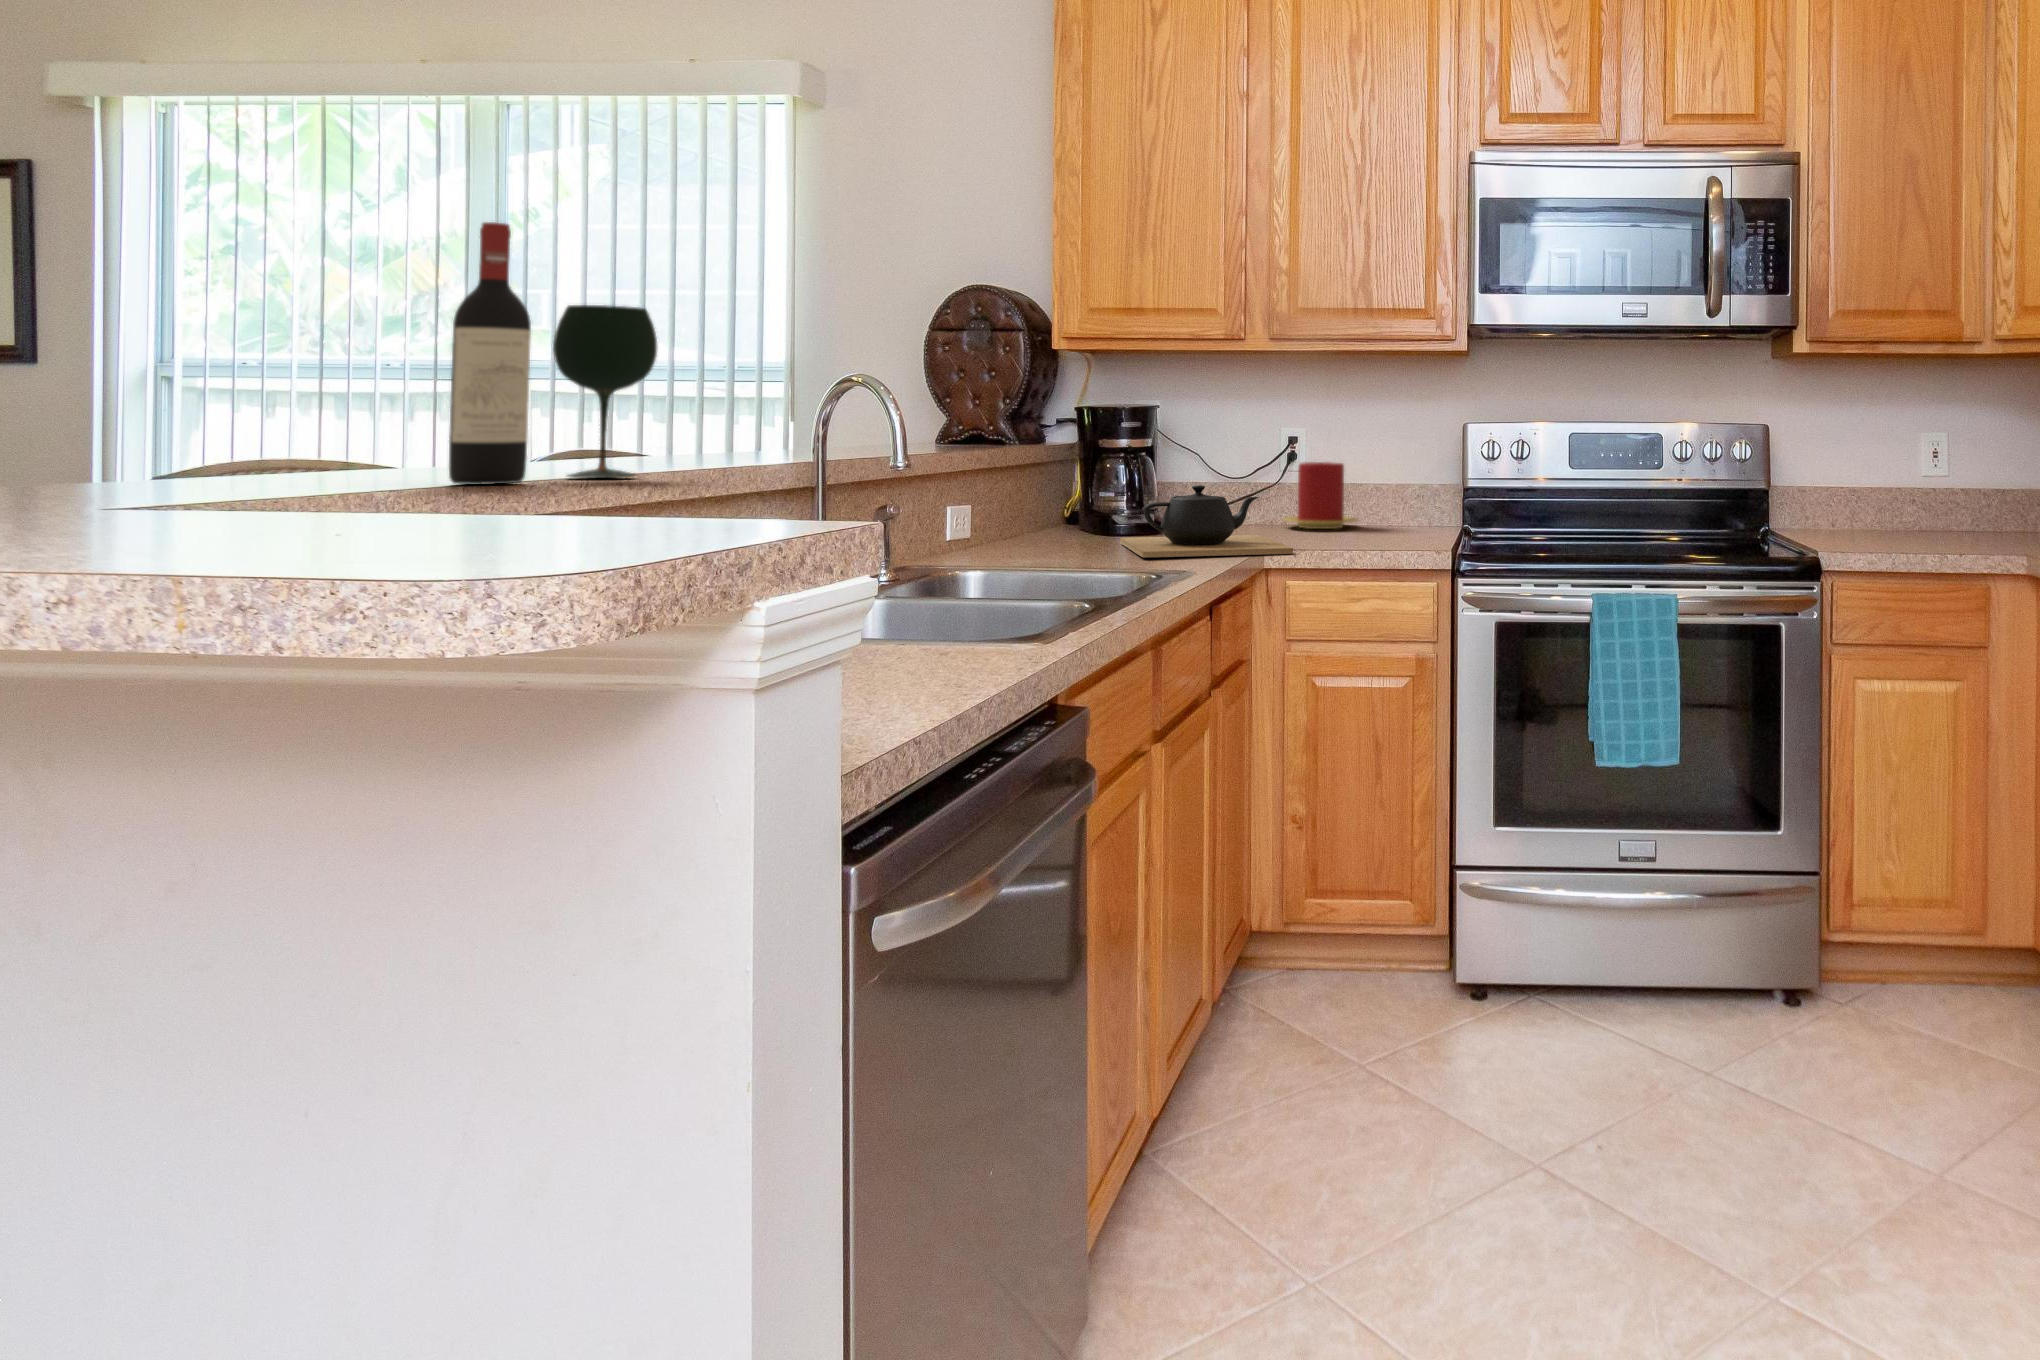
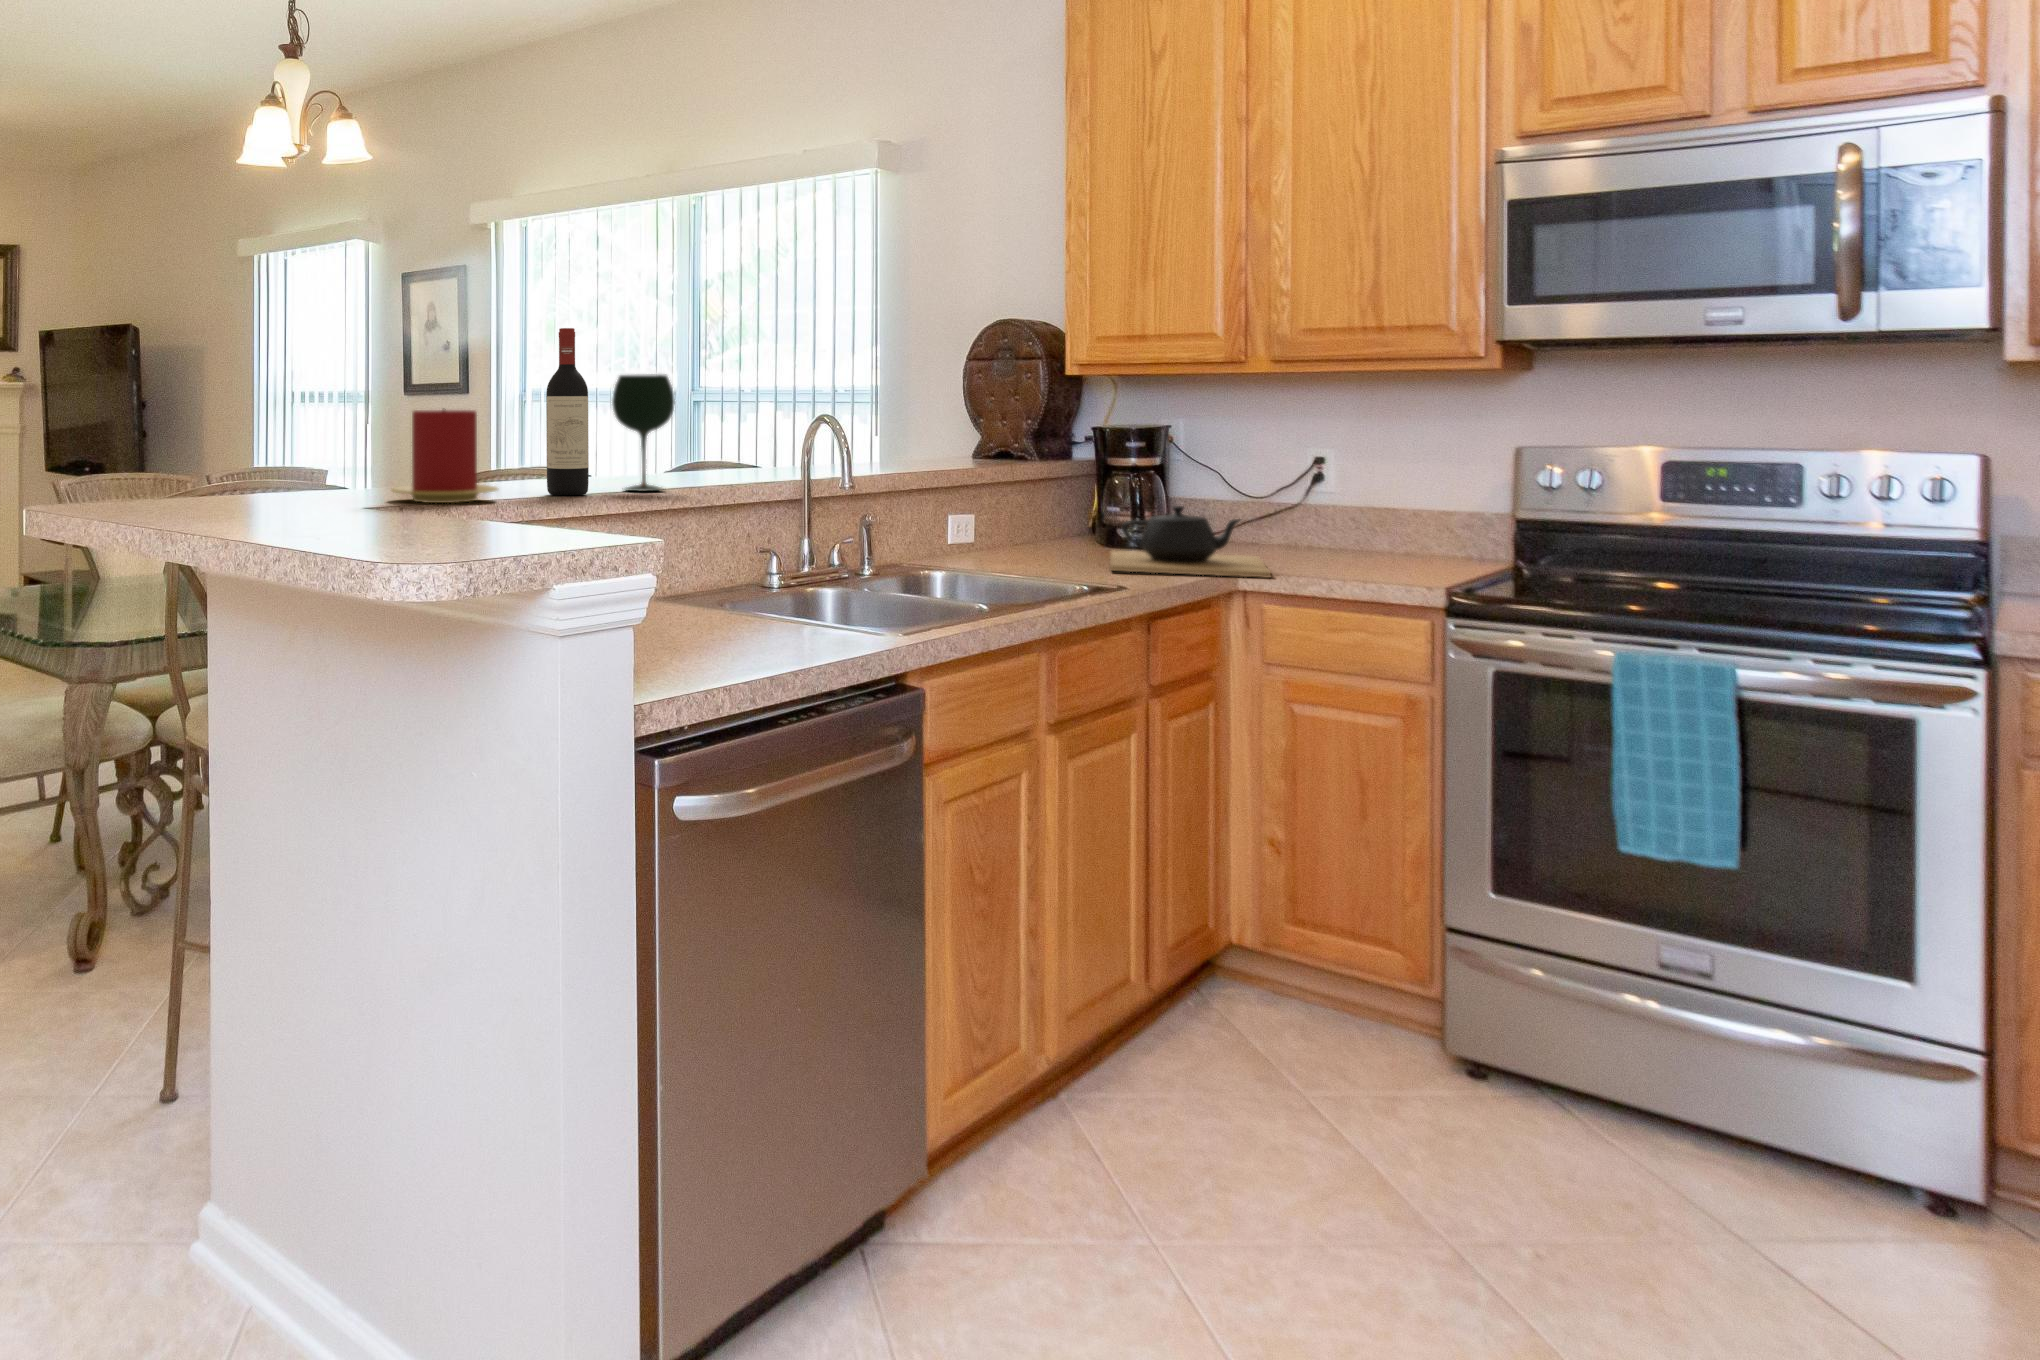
candle: present [1284,462,1358,529] -> present [392,409,498,503]

